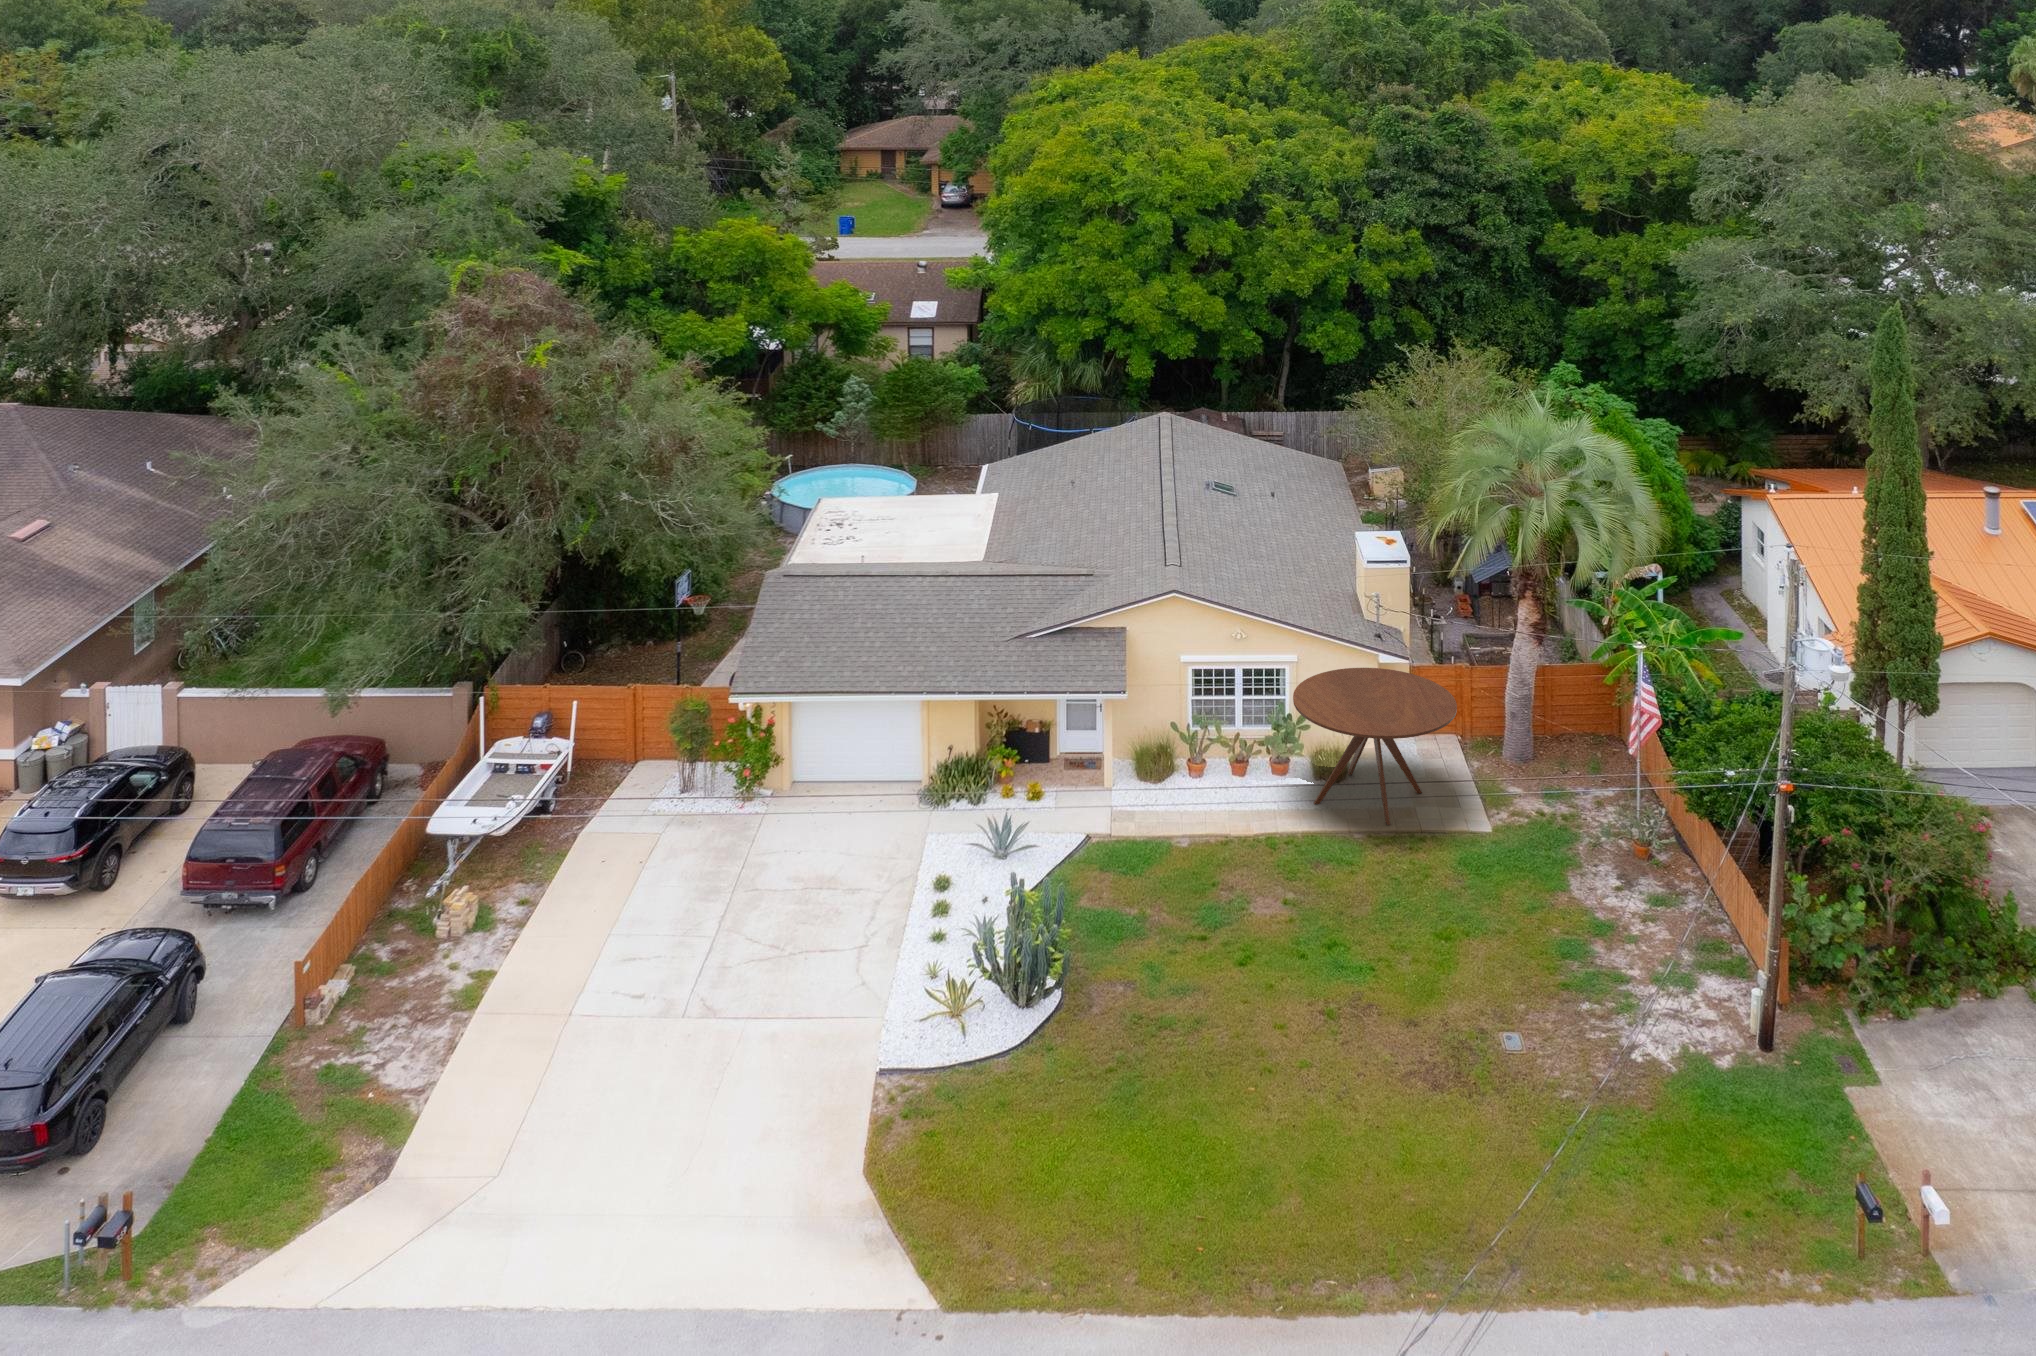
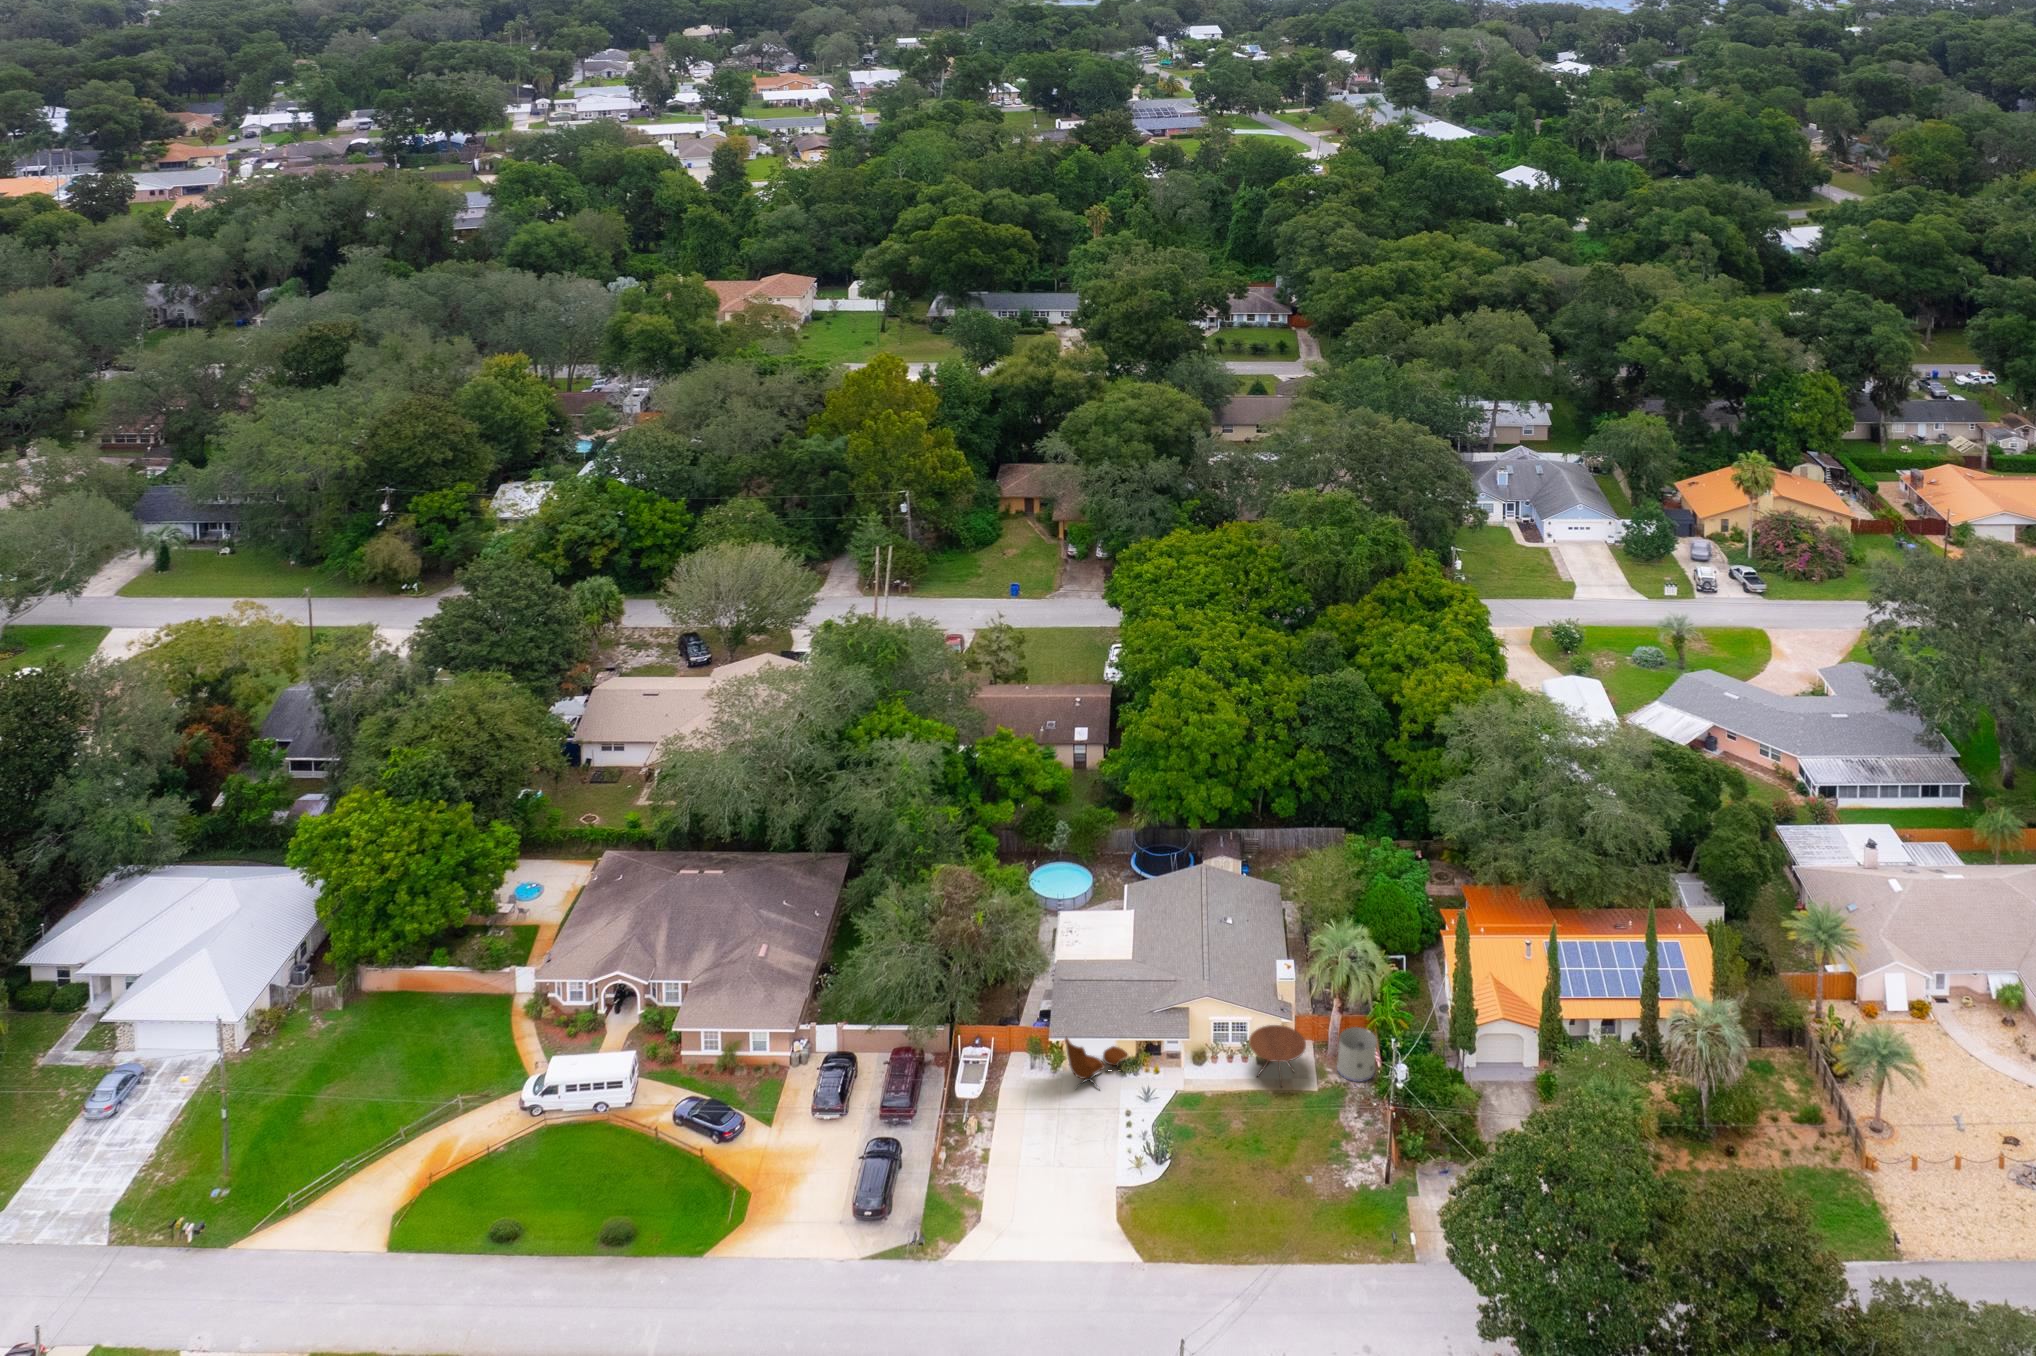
lounge chair: none [756,669,952,832] -> present [1065,1038,1128,1084]
trash can: none [1535,672,1654,813] -> present [1337,1027,1377,1082]

